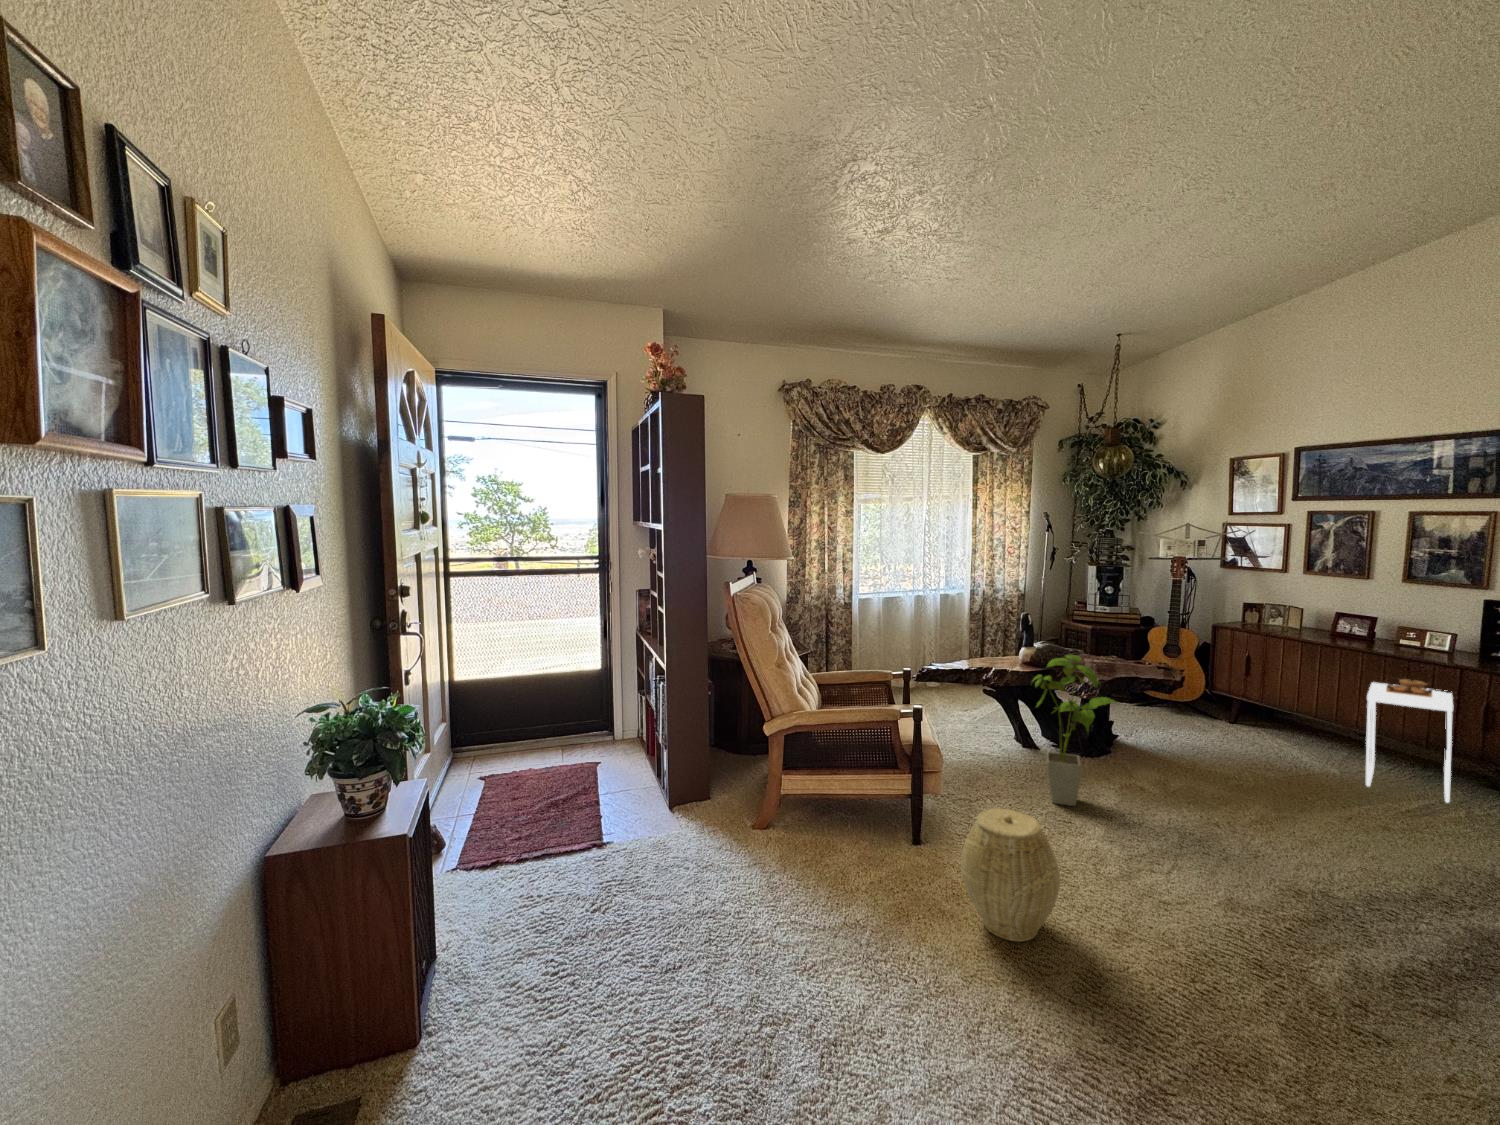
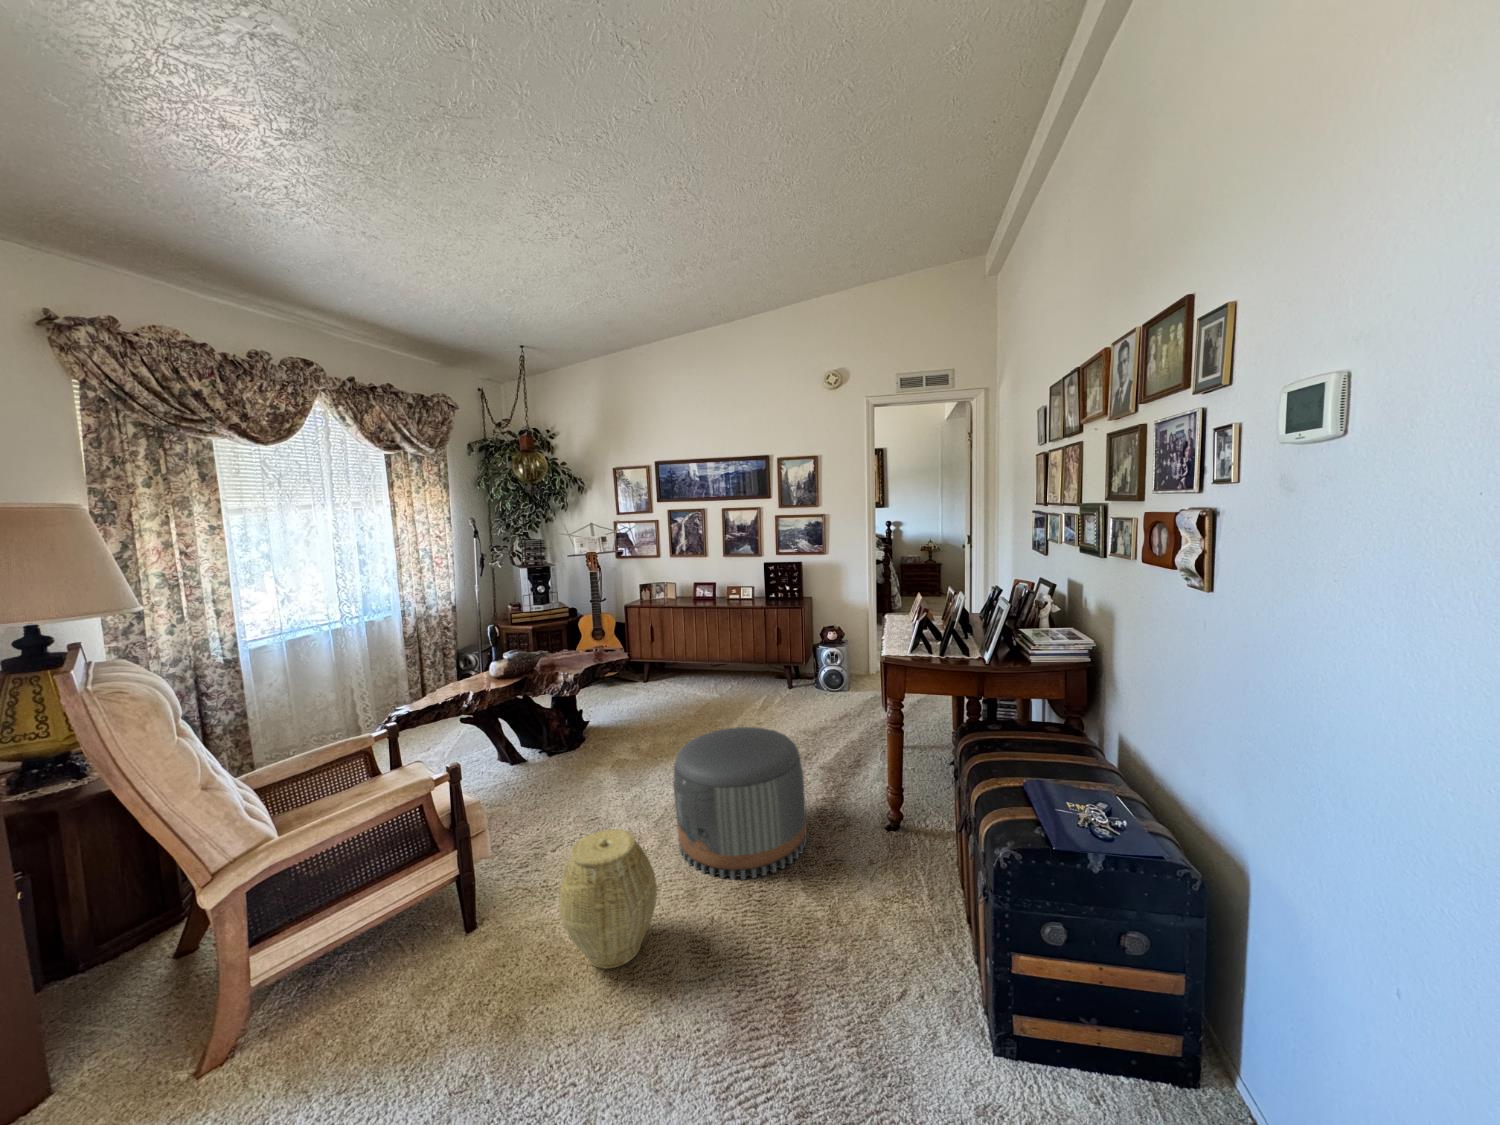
house plant: present [1033,655,1115,806] -> none [534,657,613,807]
side table: present [1366,678,1453,803] -> none [727,622,776,701]
pouf: none [1136,779,1347,985] -> present [673,727,807,880]

